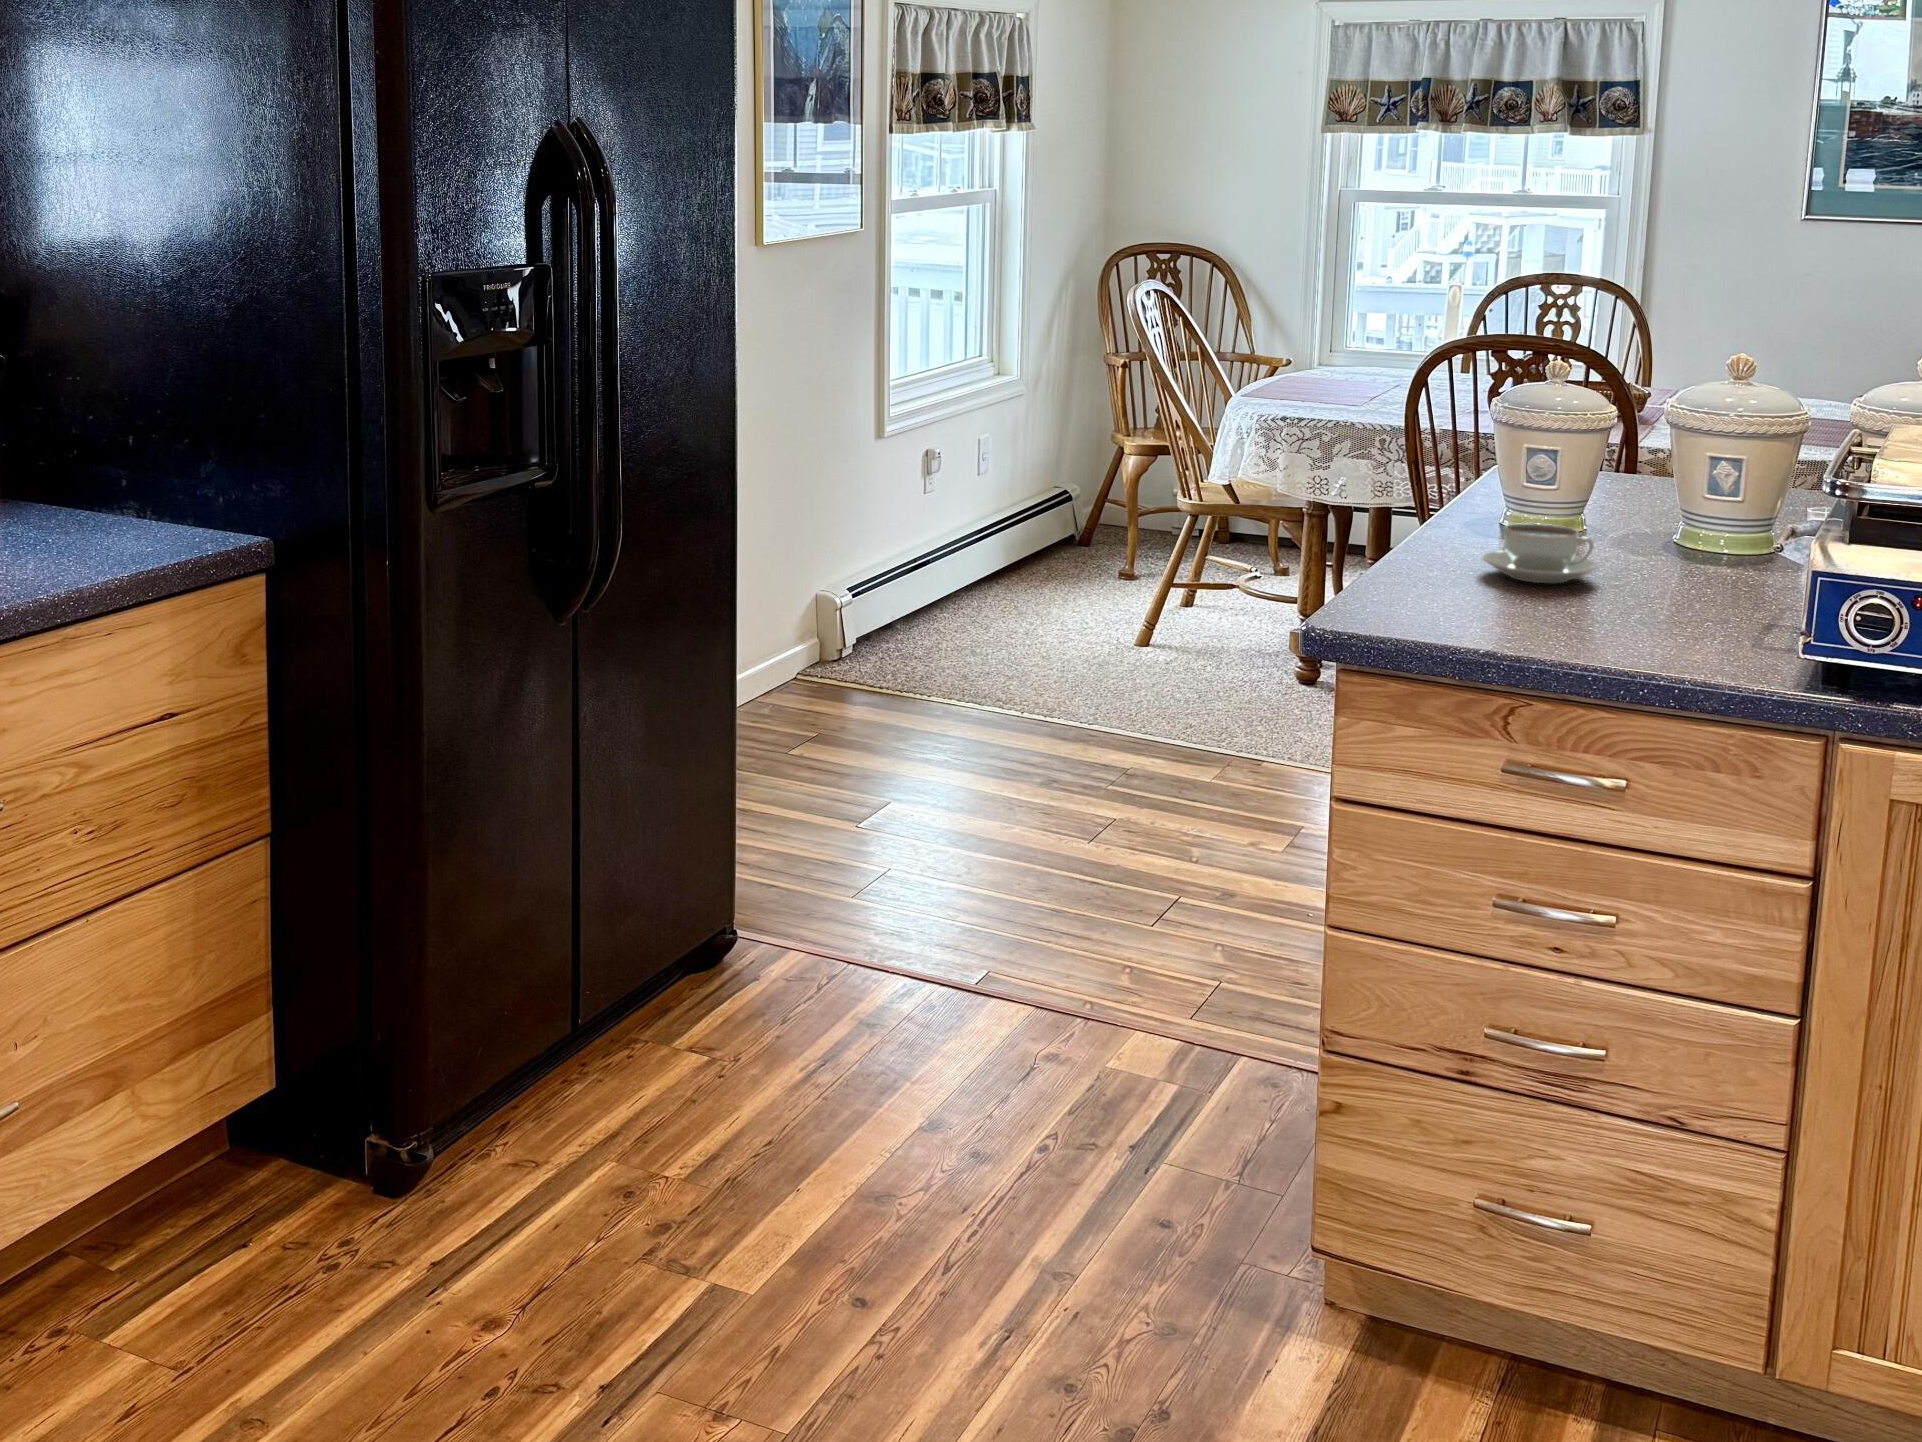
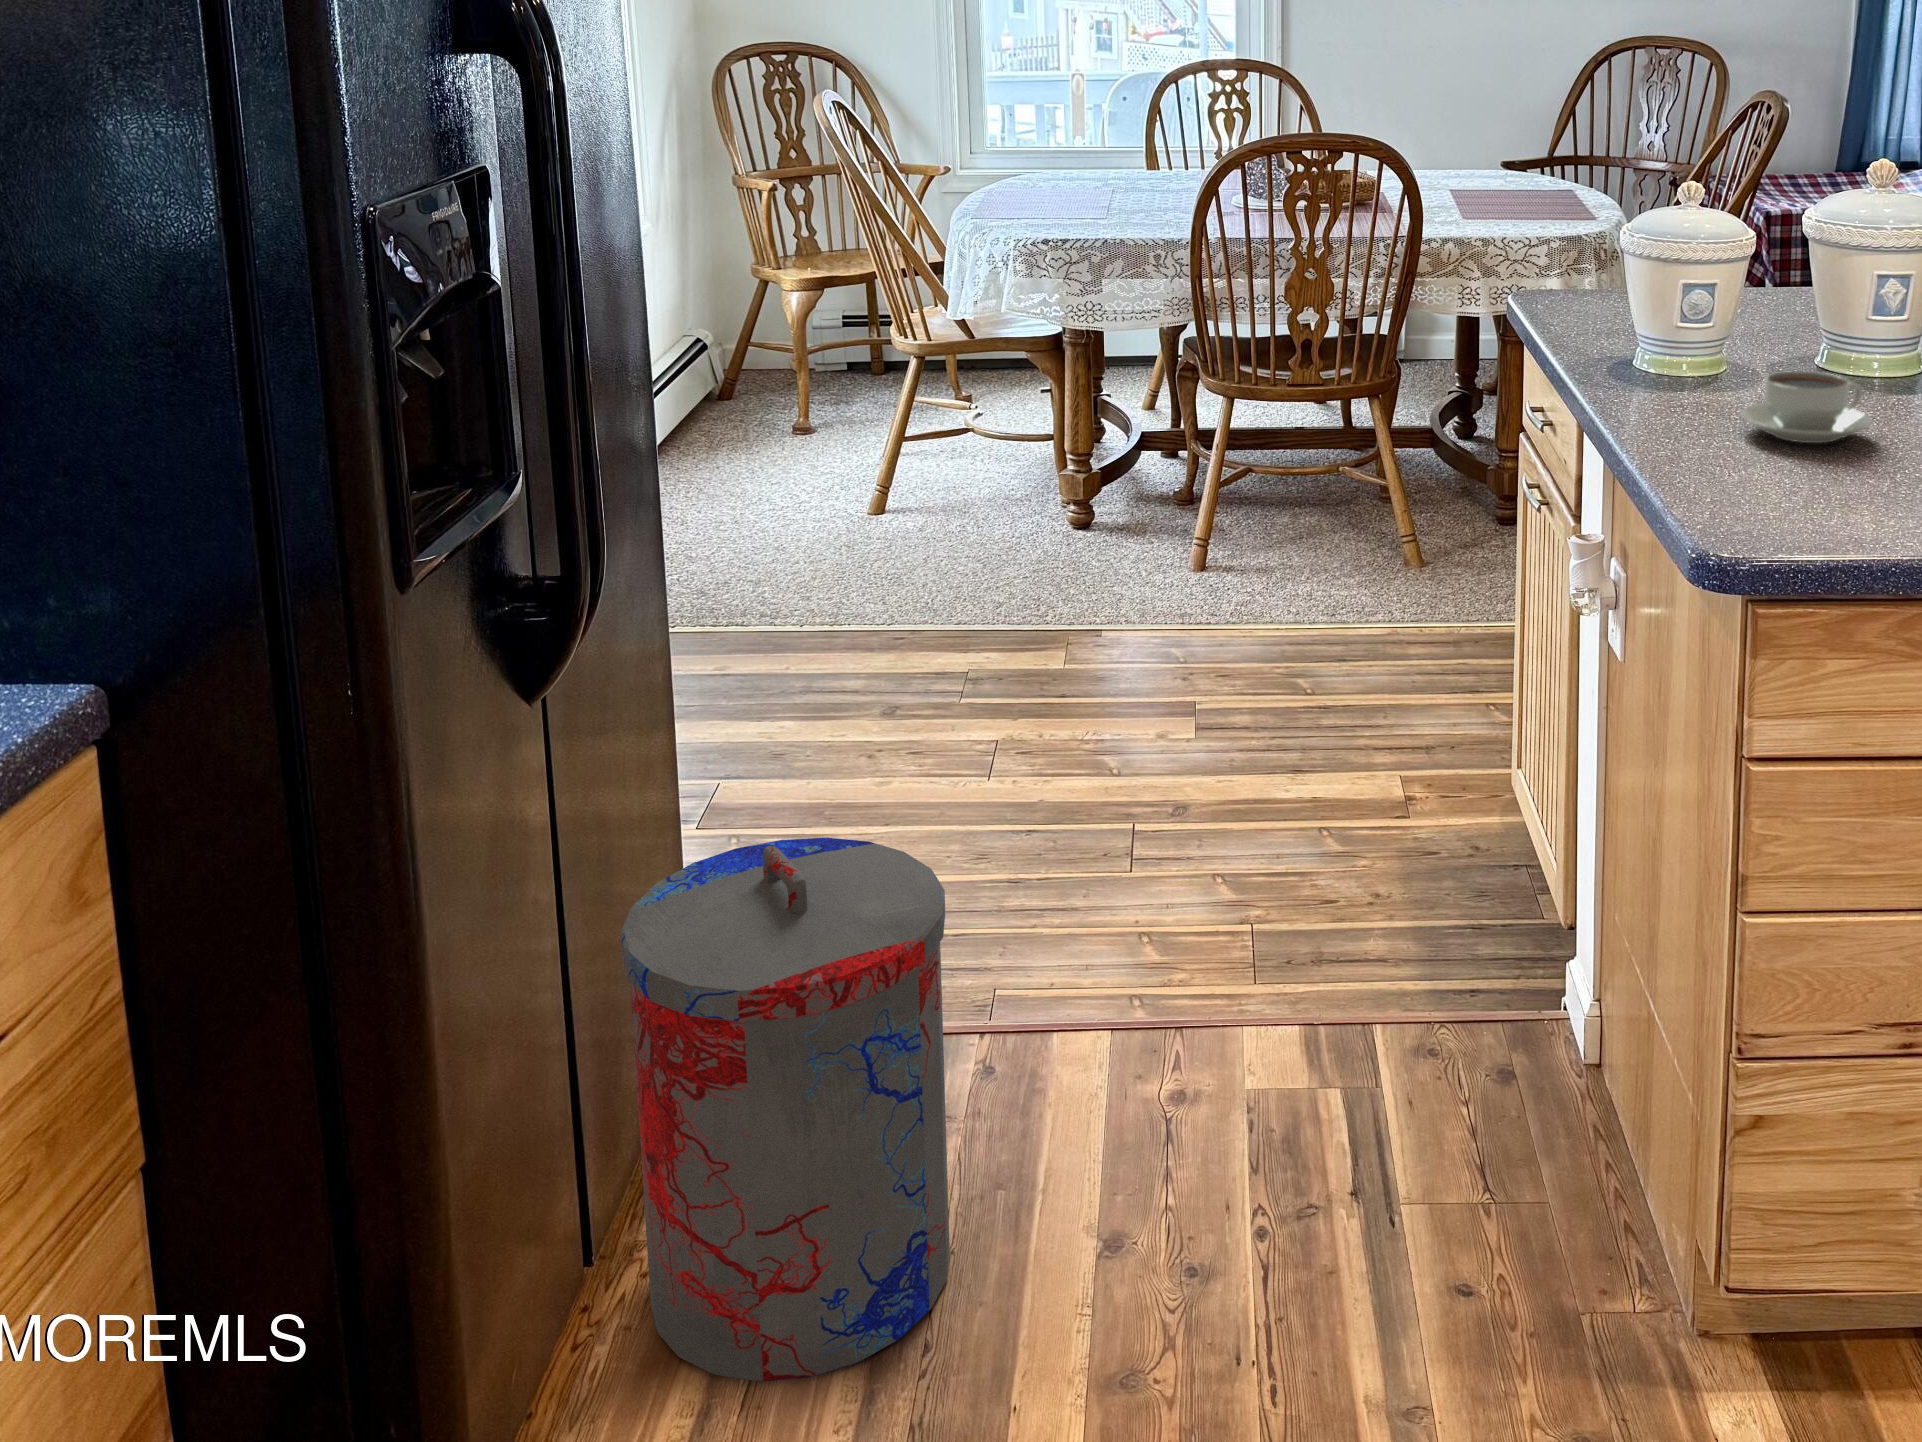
trash can: none [623,767,841,1128] -> present [620,838,950,1382]

